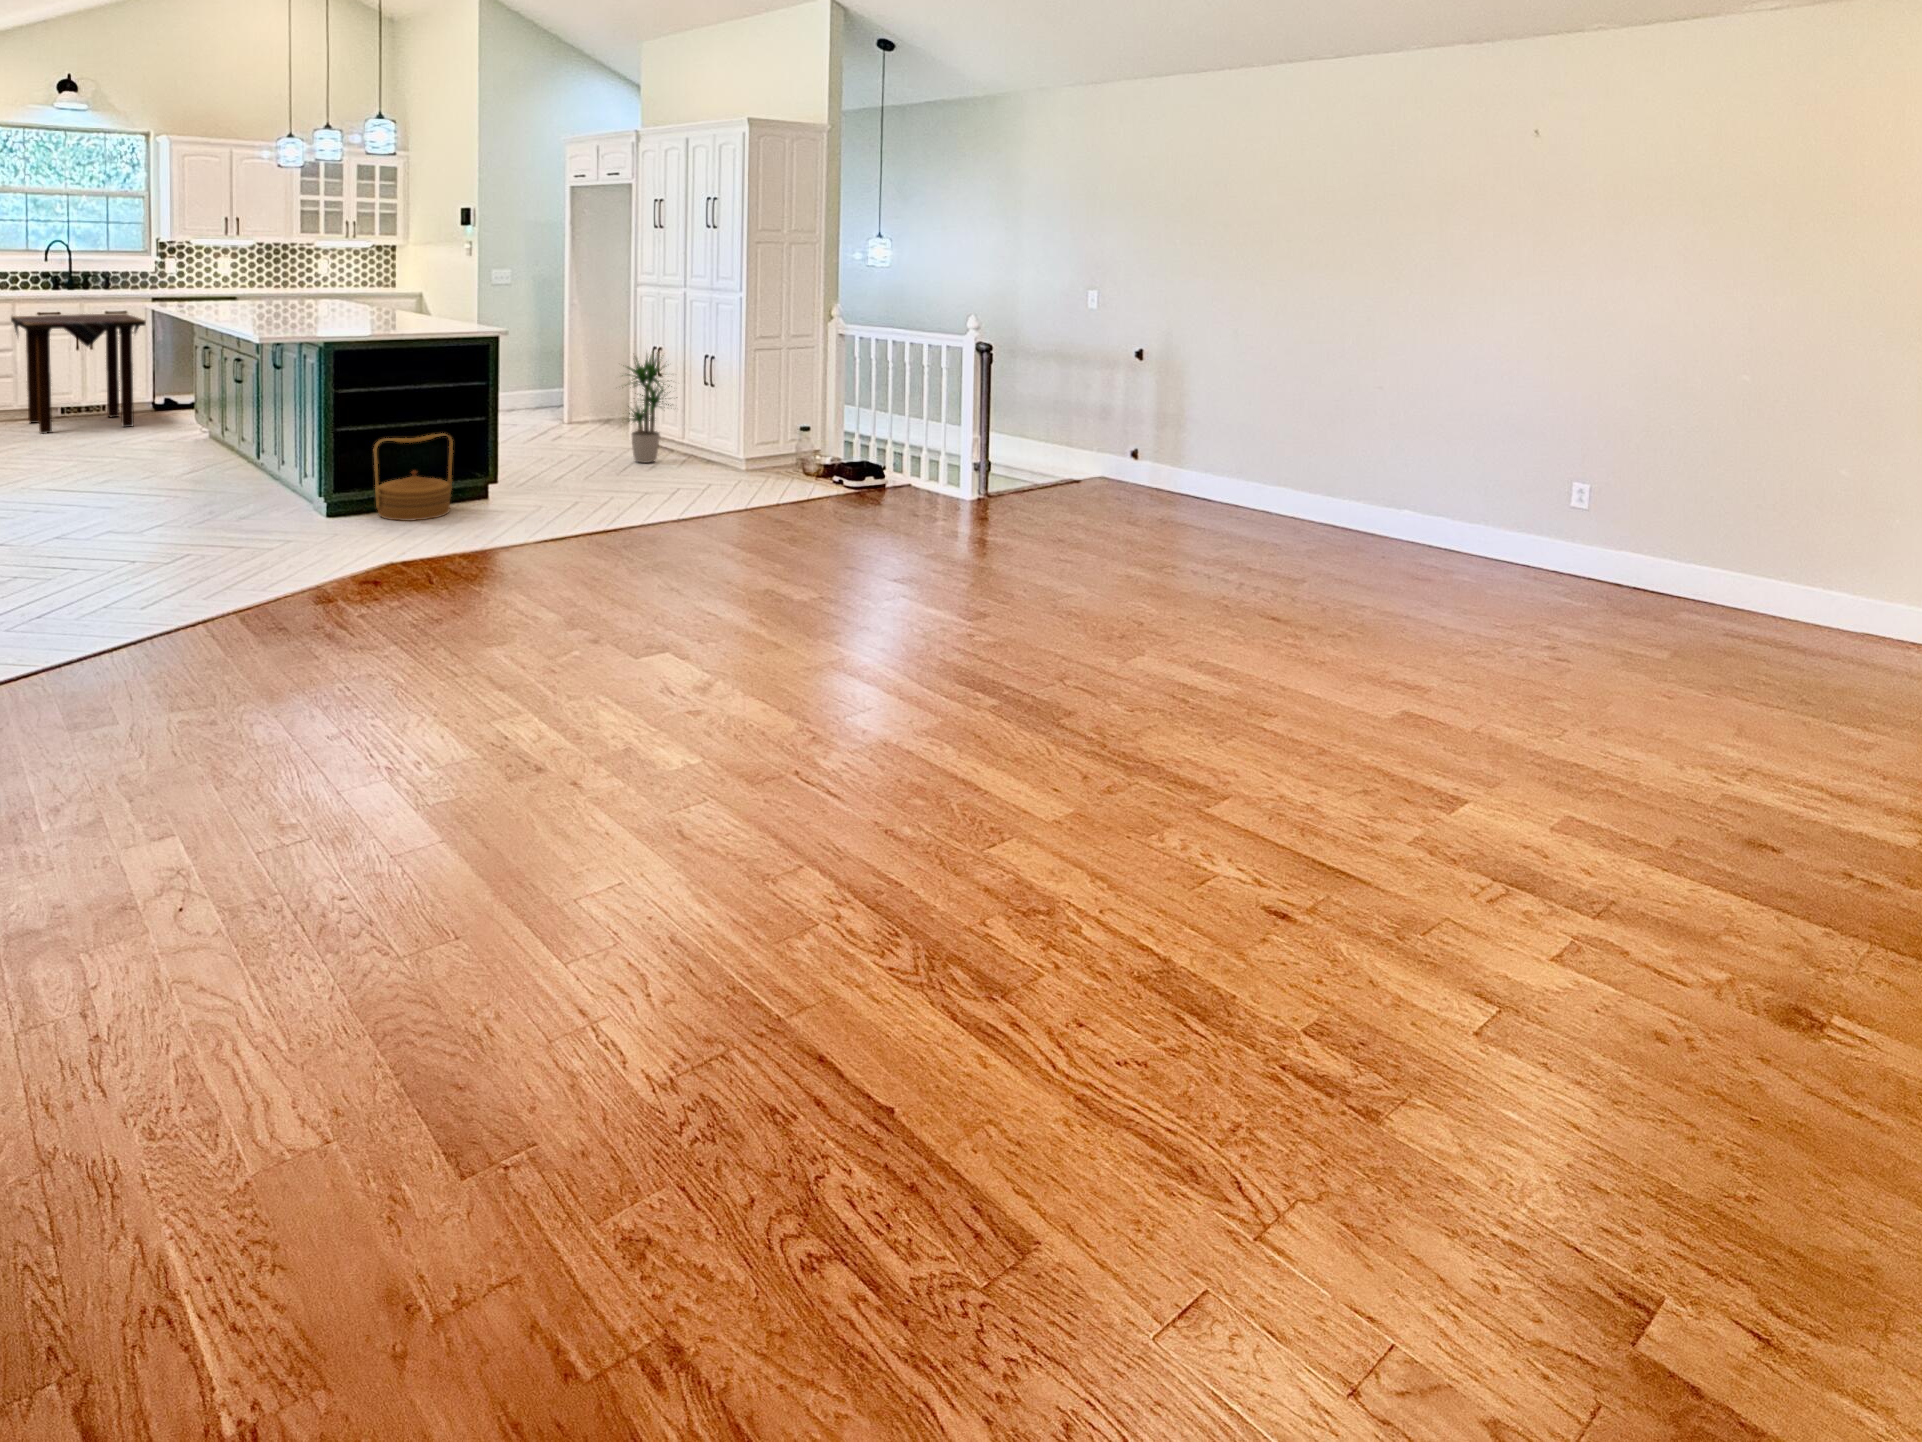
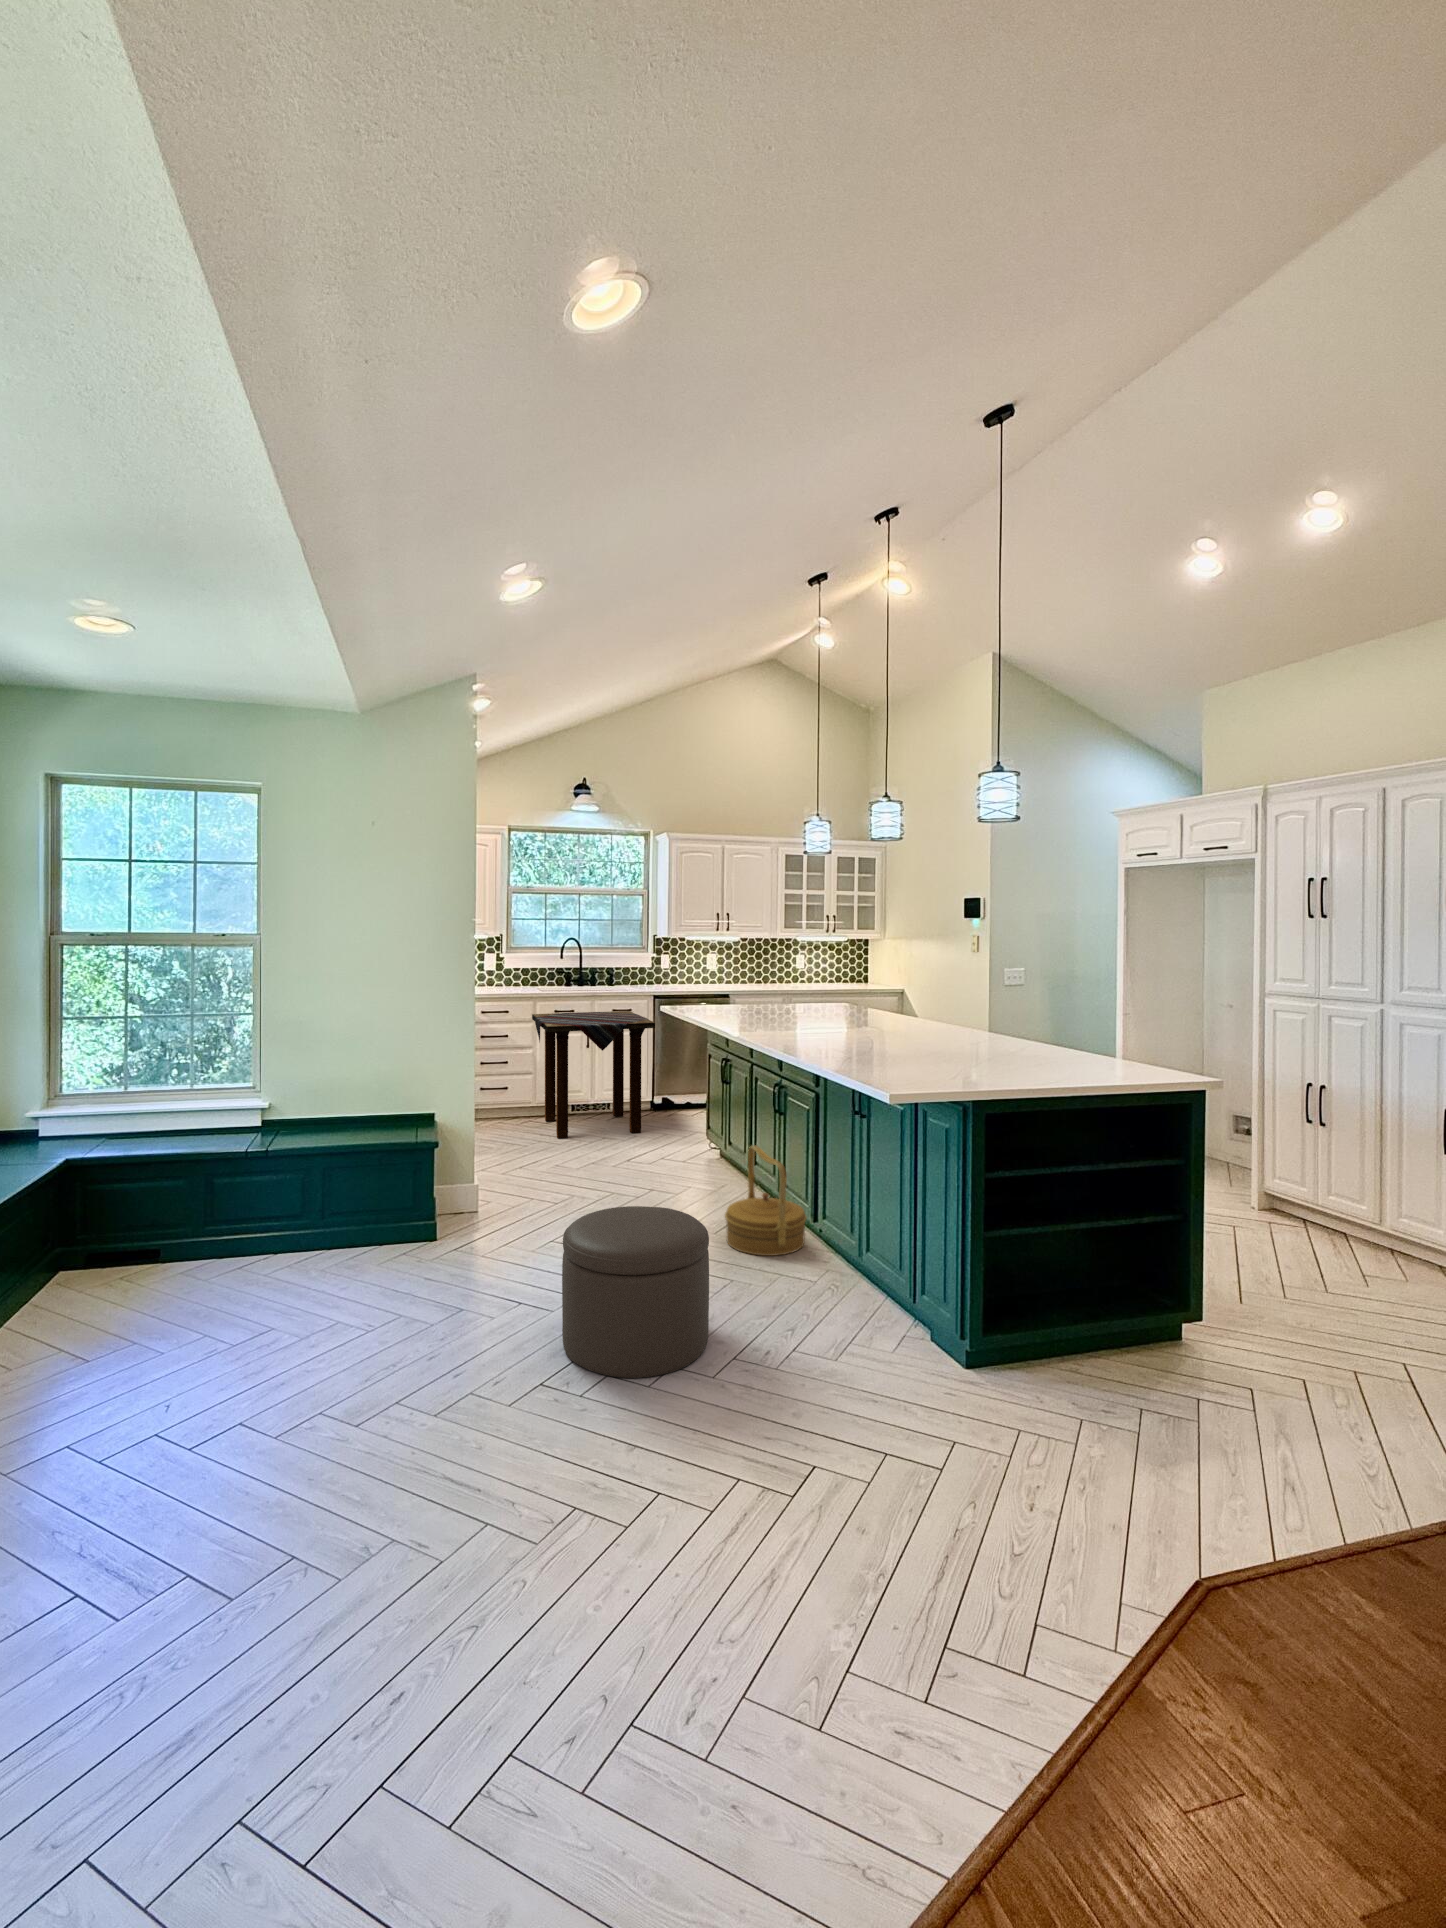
potted plant: present [623,355,672,463] -> none [1283,1091,1412,1263]
ottoman: none [18,433,139,534] -> present [562,1206,709,1378]
woven basket: present [374,434,453,521] -> present [725,1145,807,1256]

